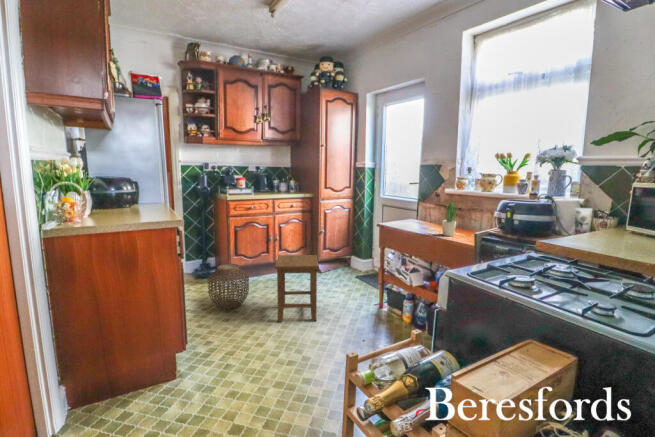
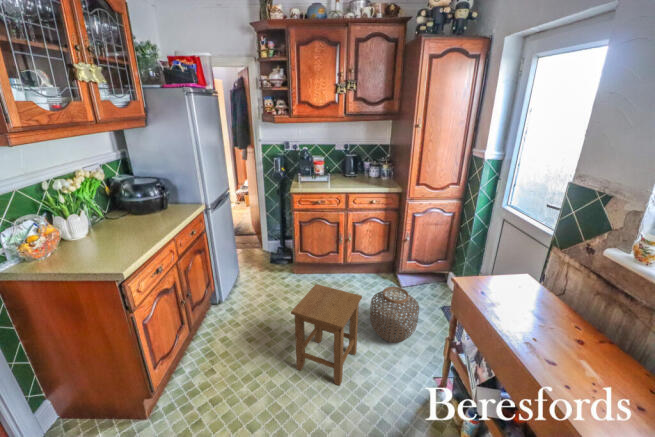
potted plant: present [442,202,459,236] -> none [551,302,607,379]
woven basket: present [208,264,249,309] -> present [370,287,419,343]

